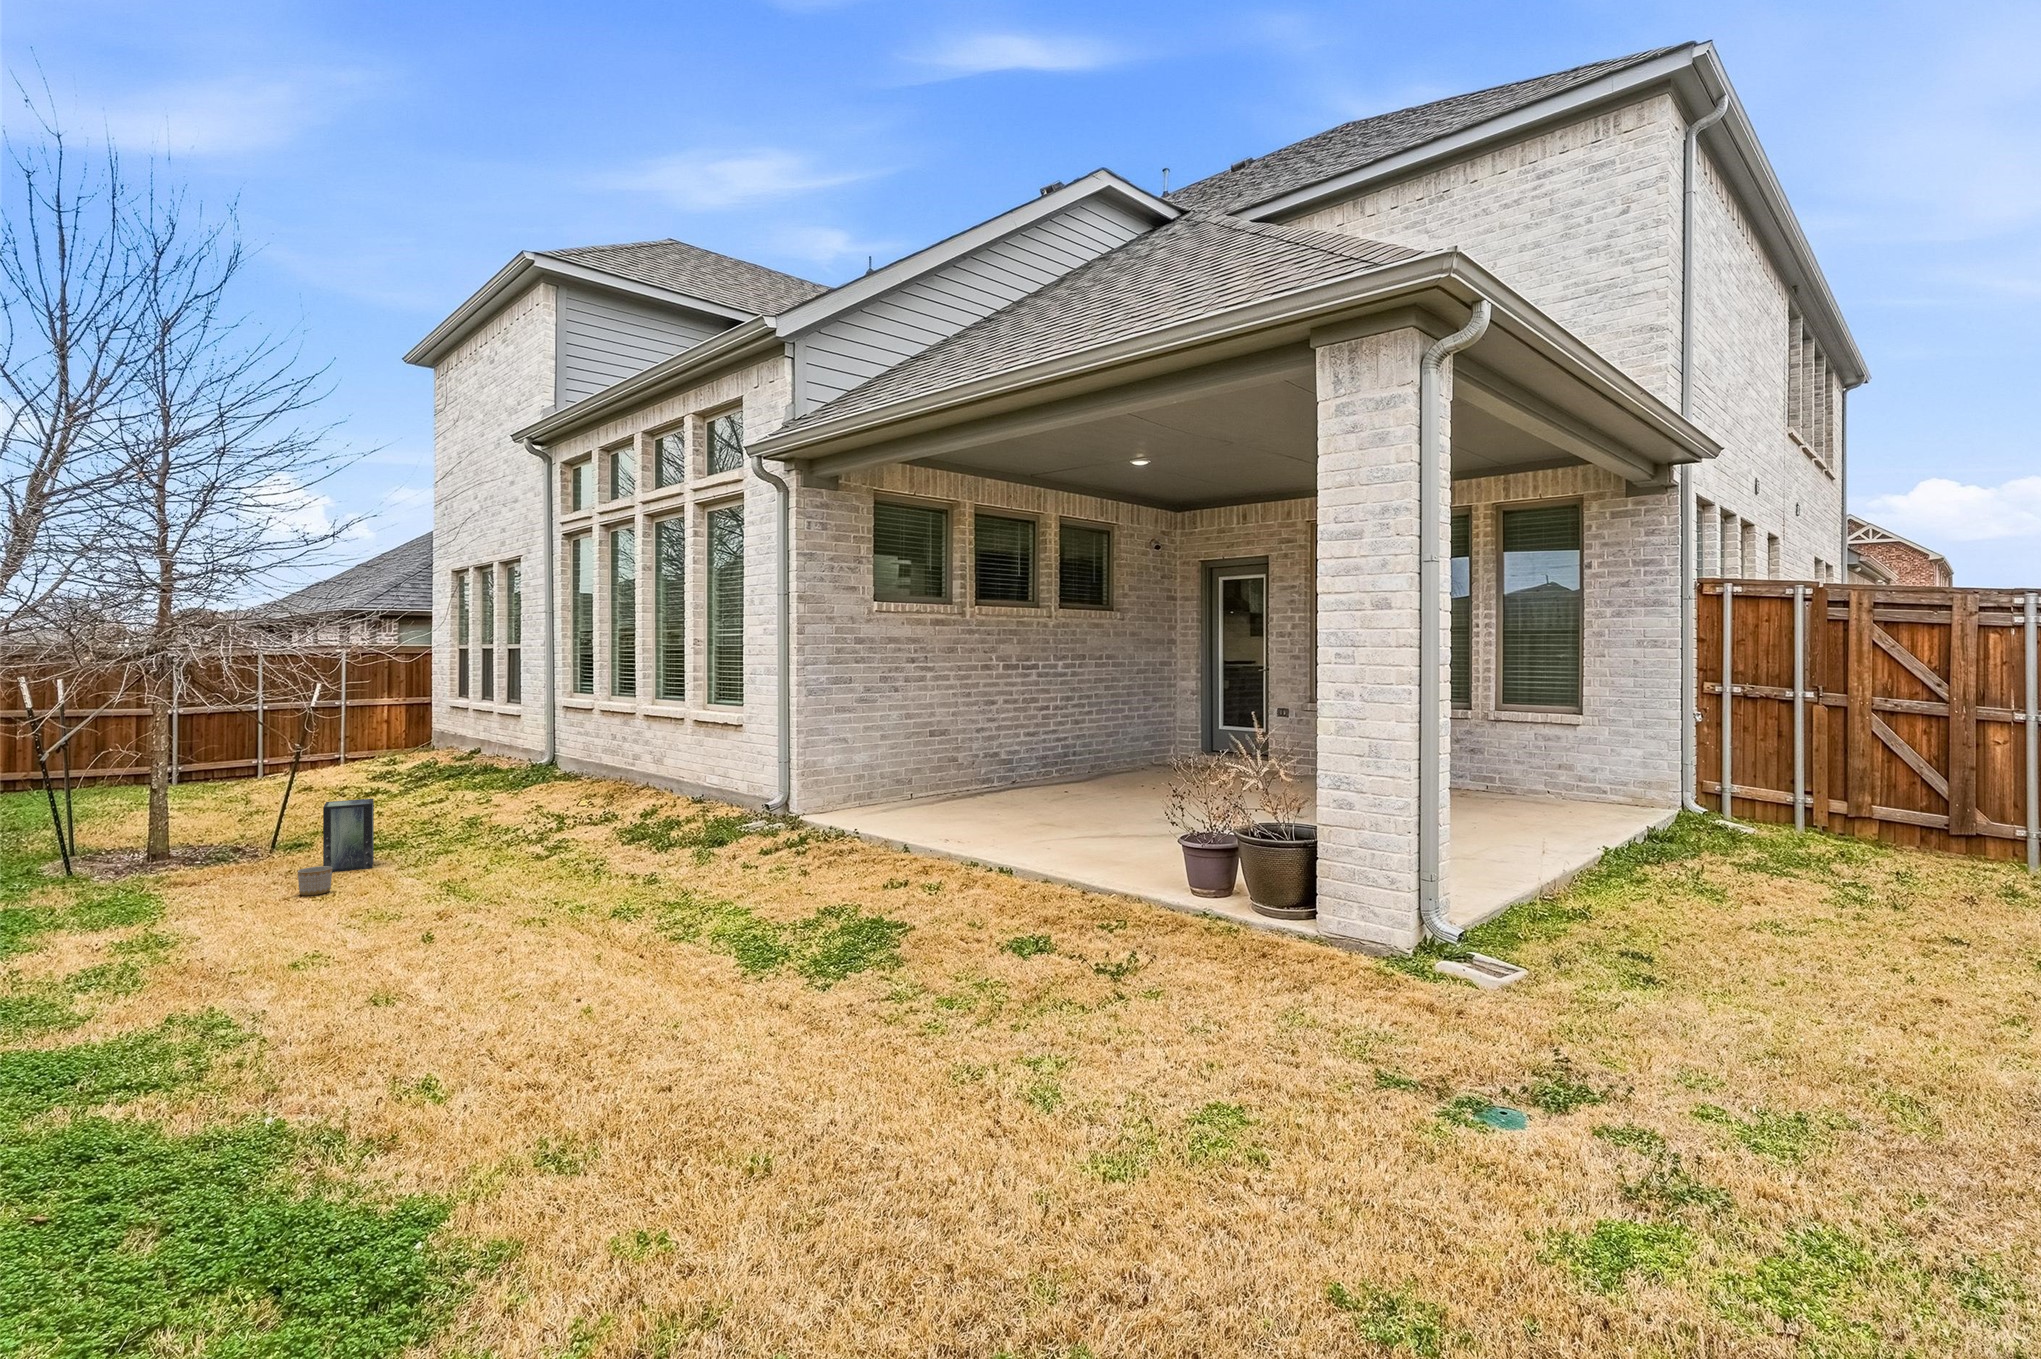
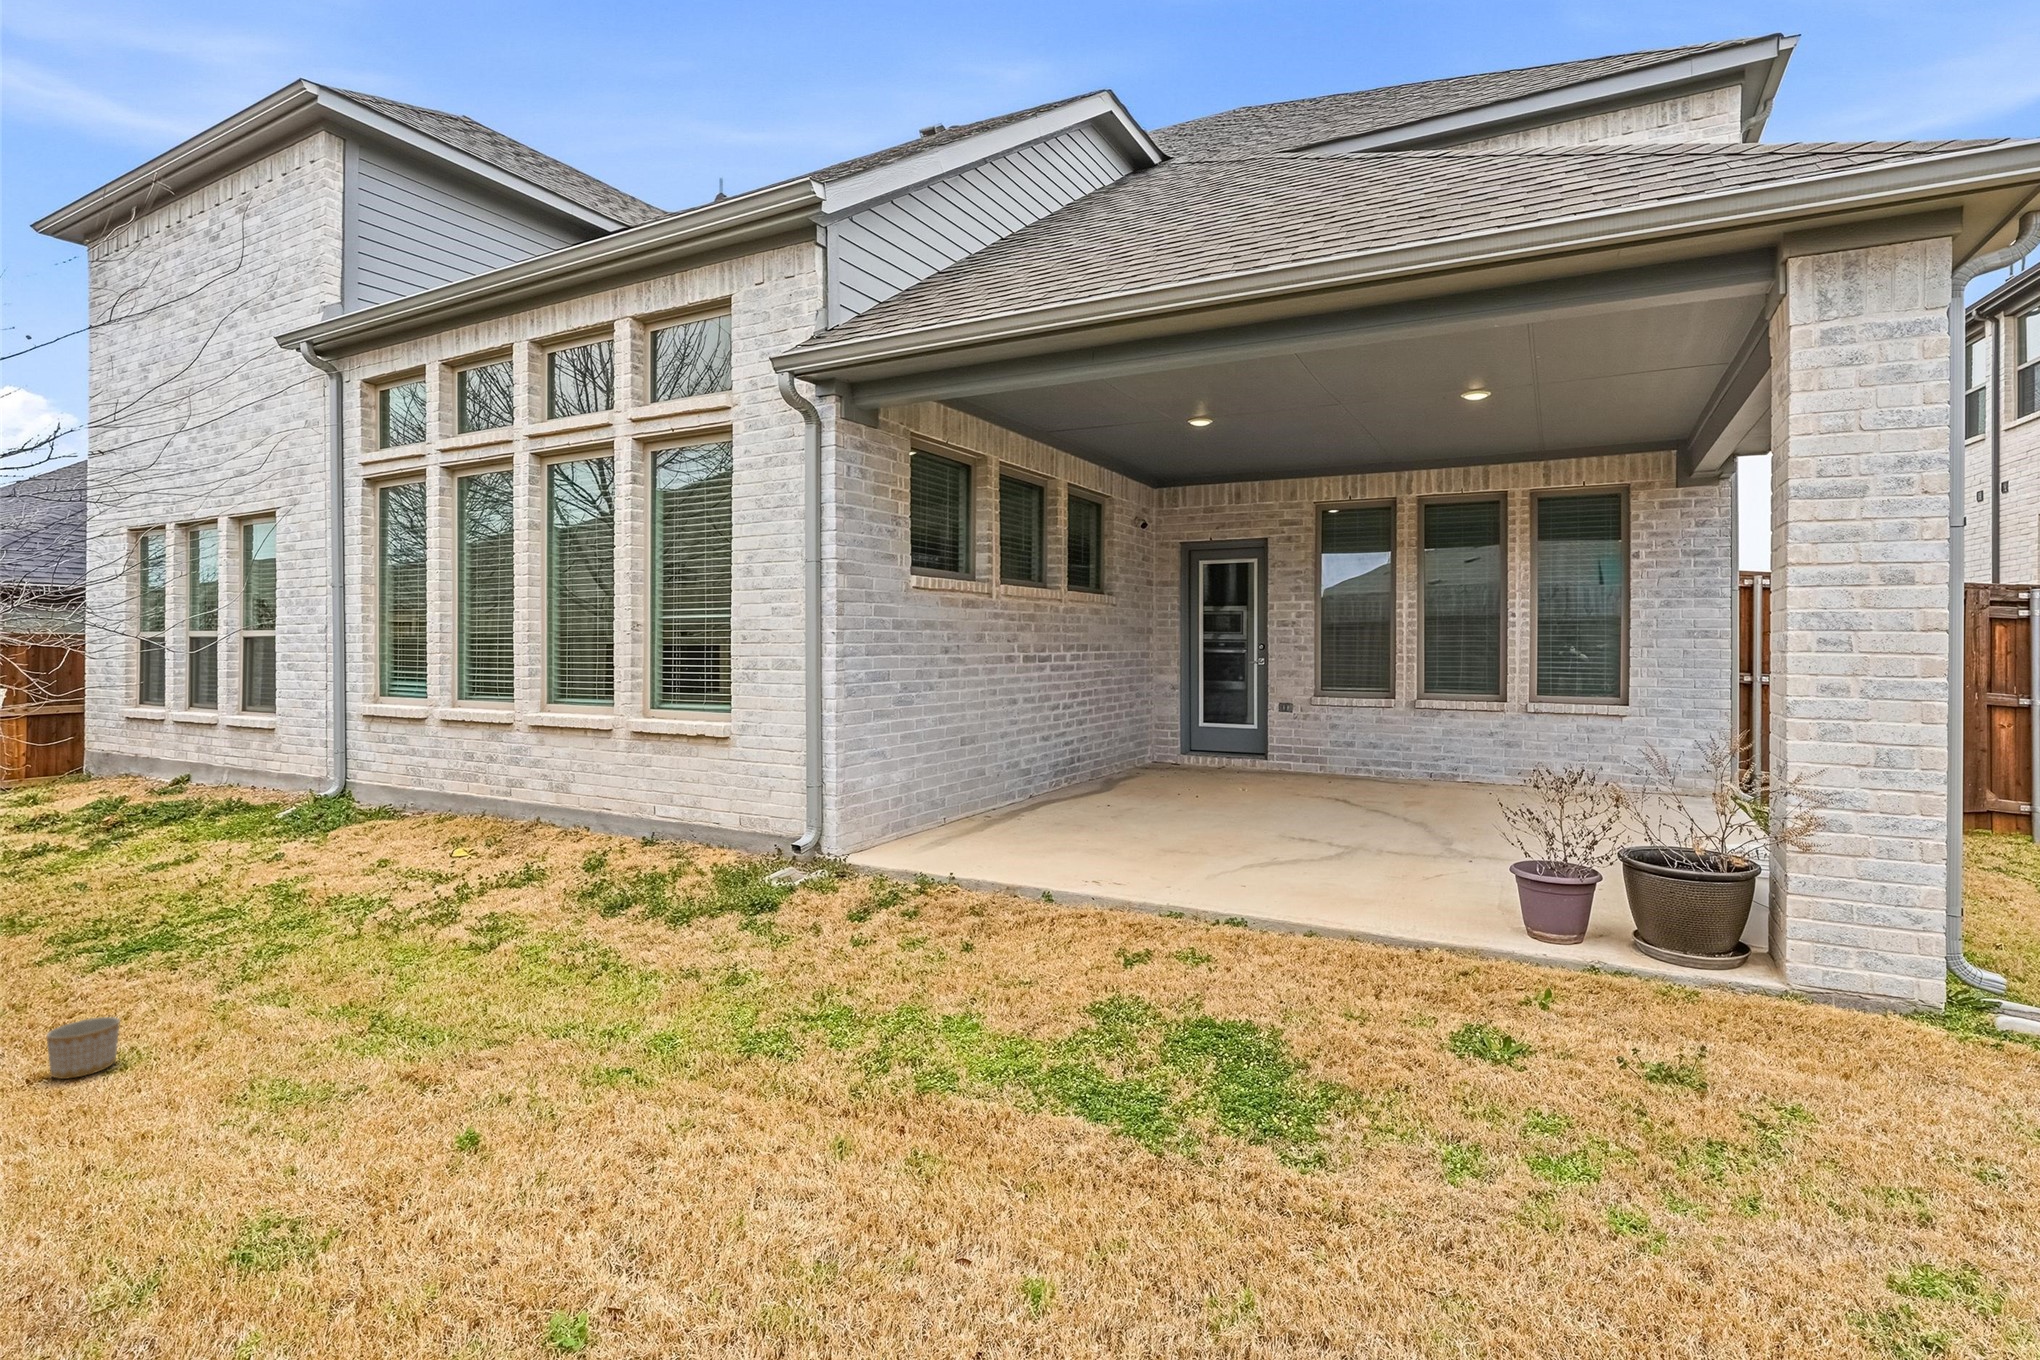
storage box: present [323,799,374,872] -> none [56,880,160,1020]

